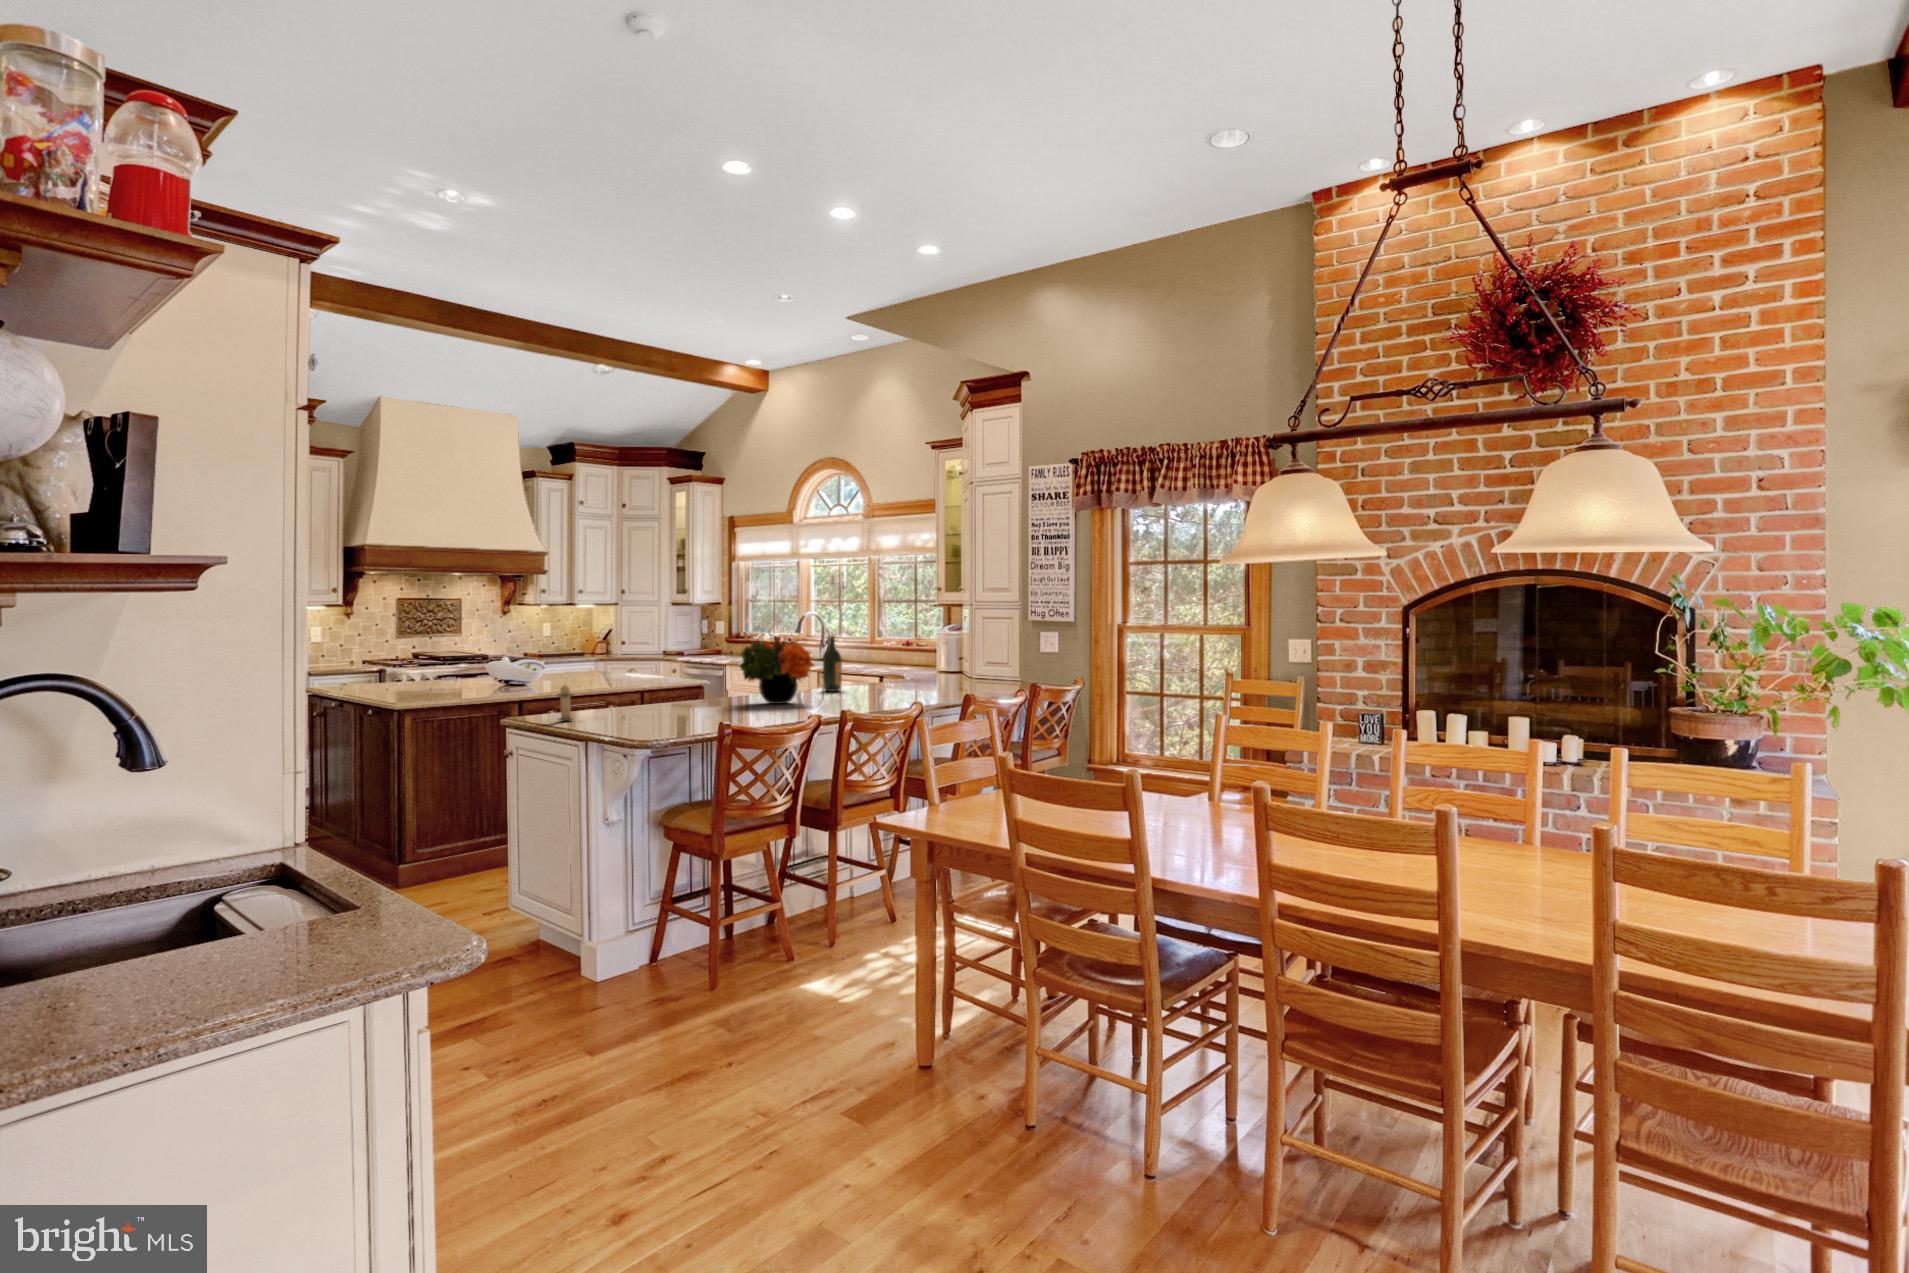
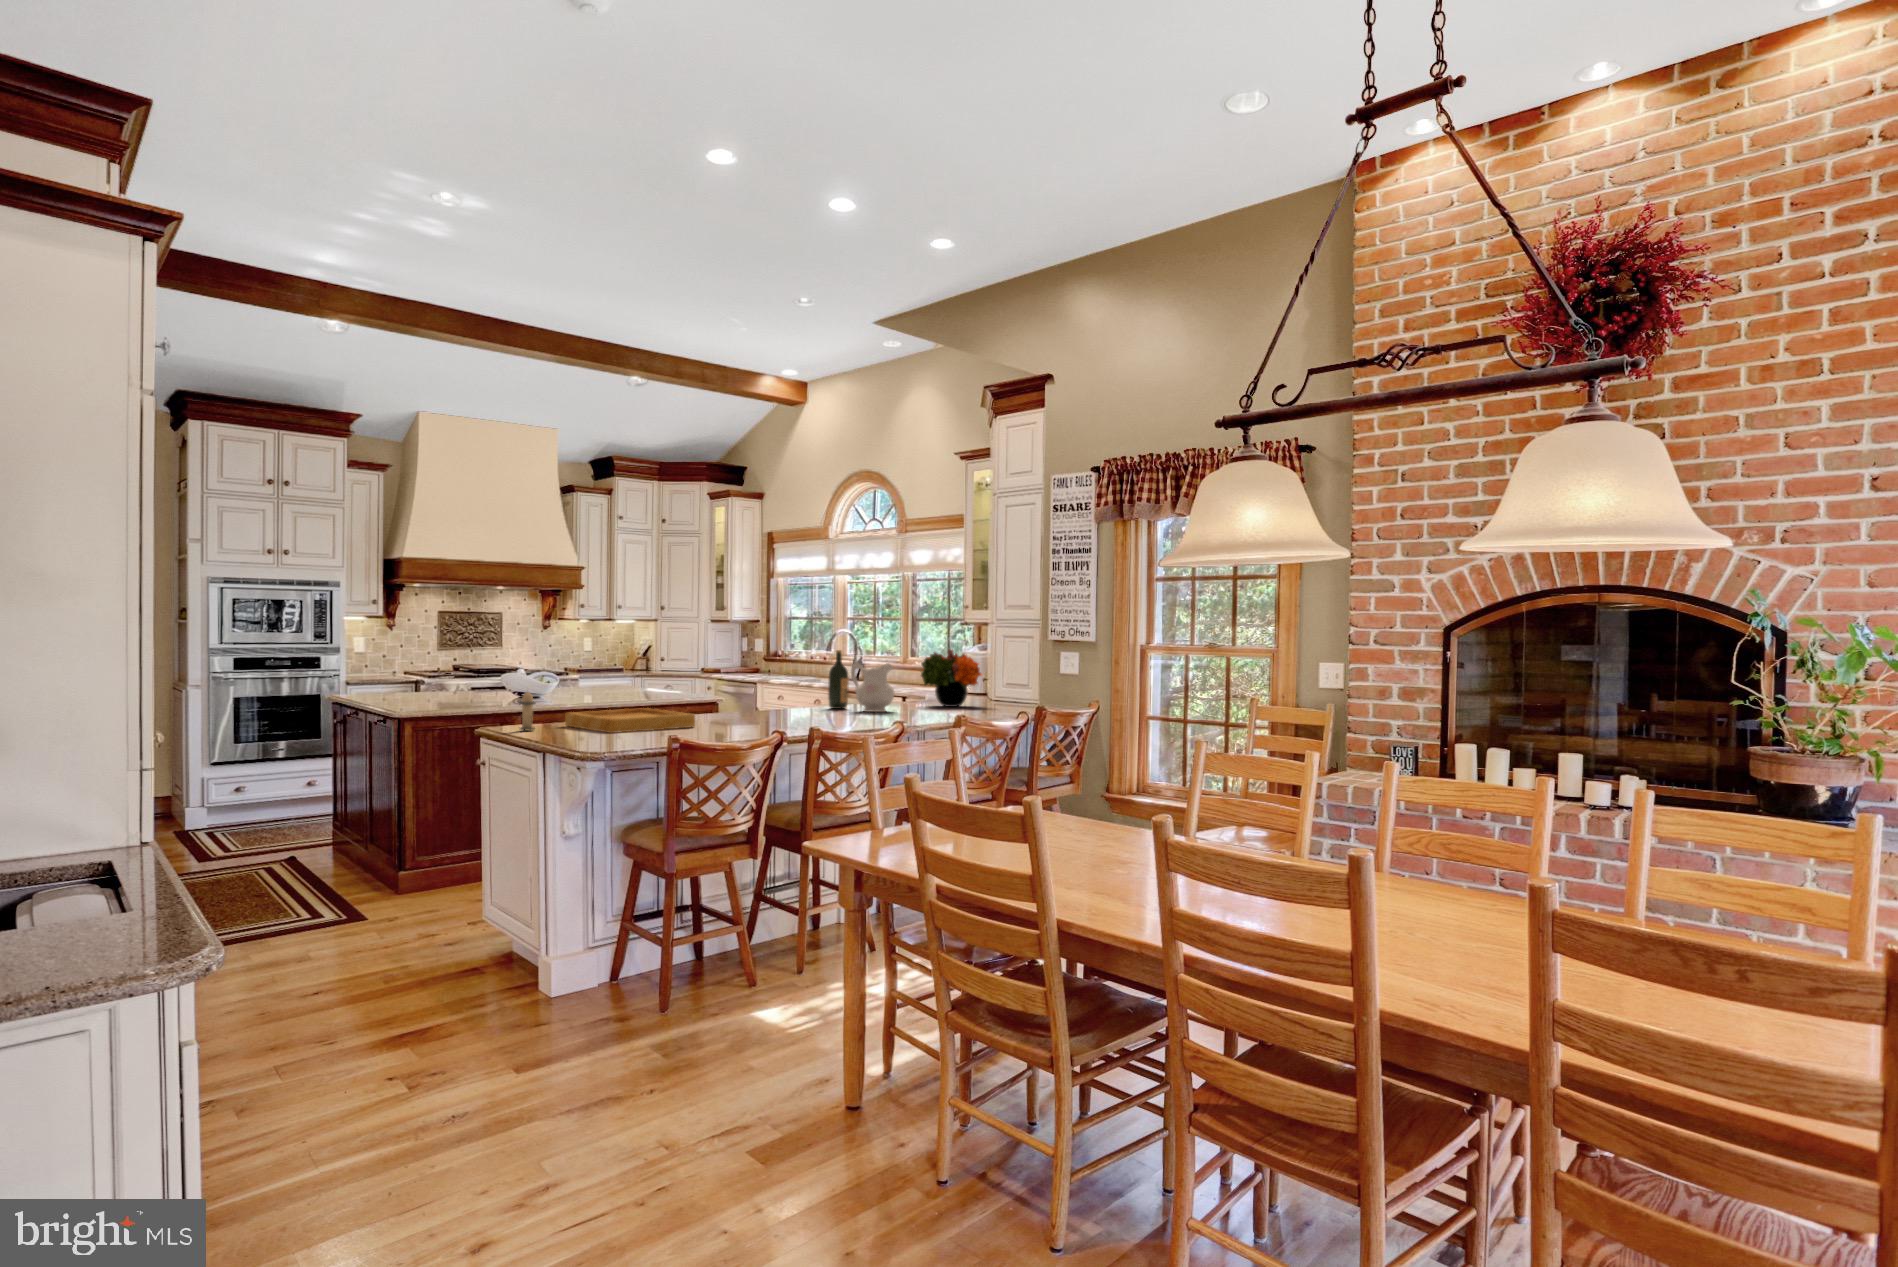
flower arrangement: present [740,636,814,704] -> present [921,650,982,707]
ceramic pitcher: none [847,646,888,694] -> present [851,661,894,712]
tray: none [595,696,721,722] -> present [565,708,695,733]

